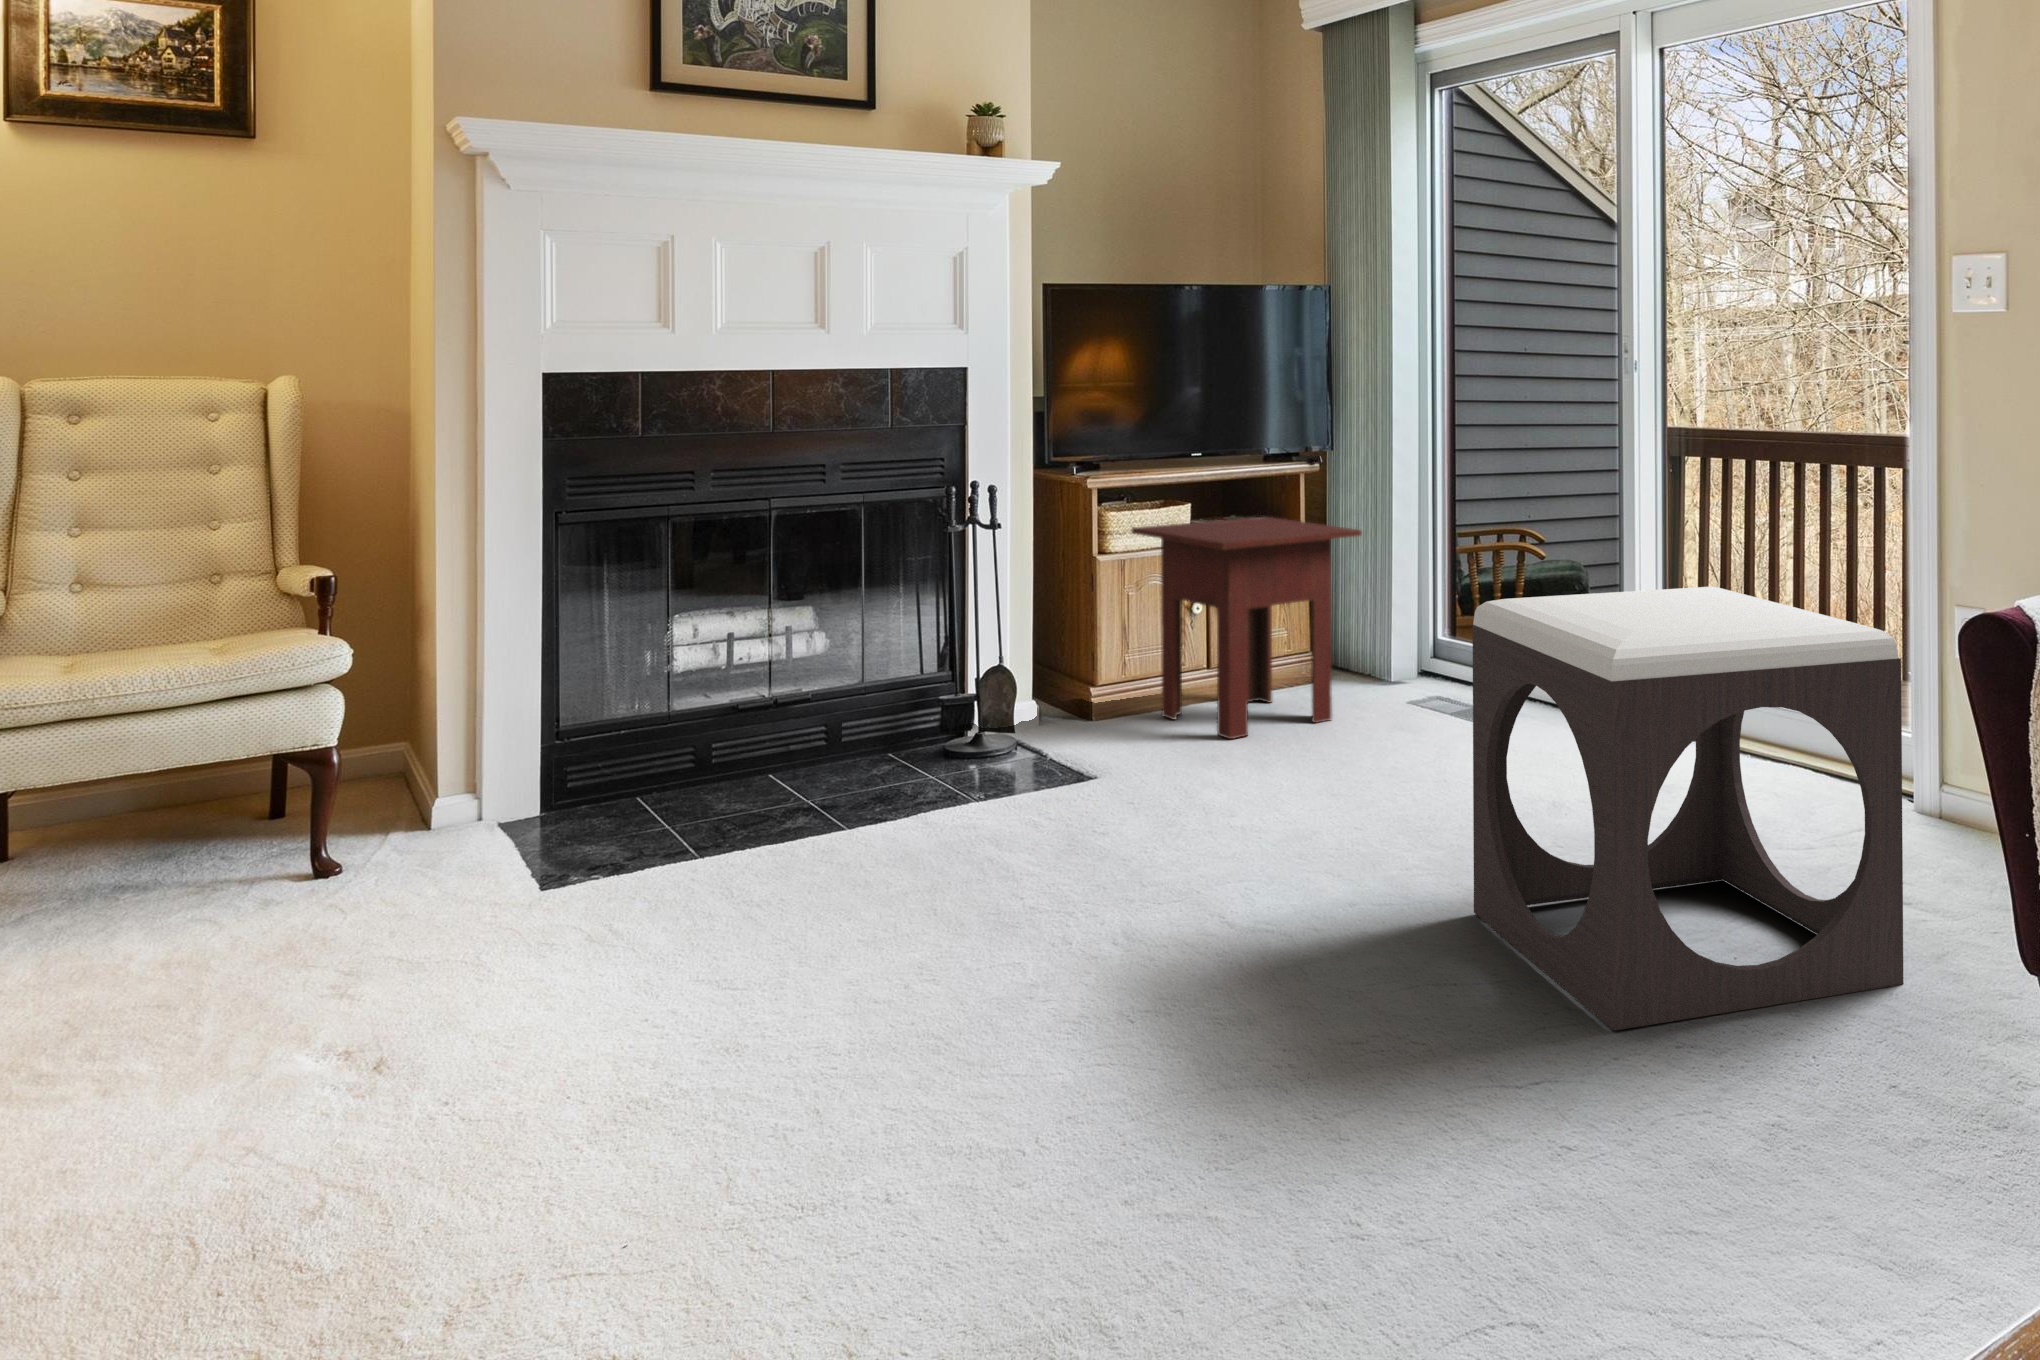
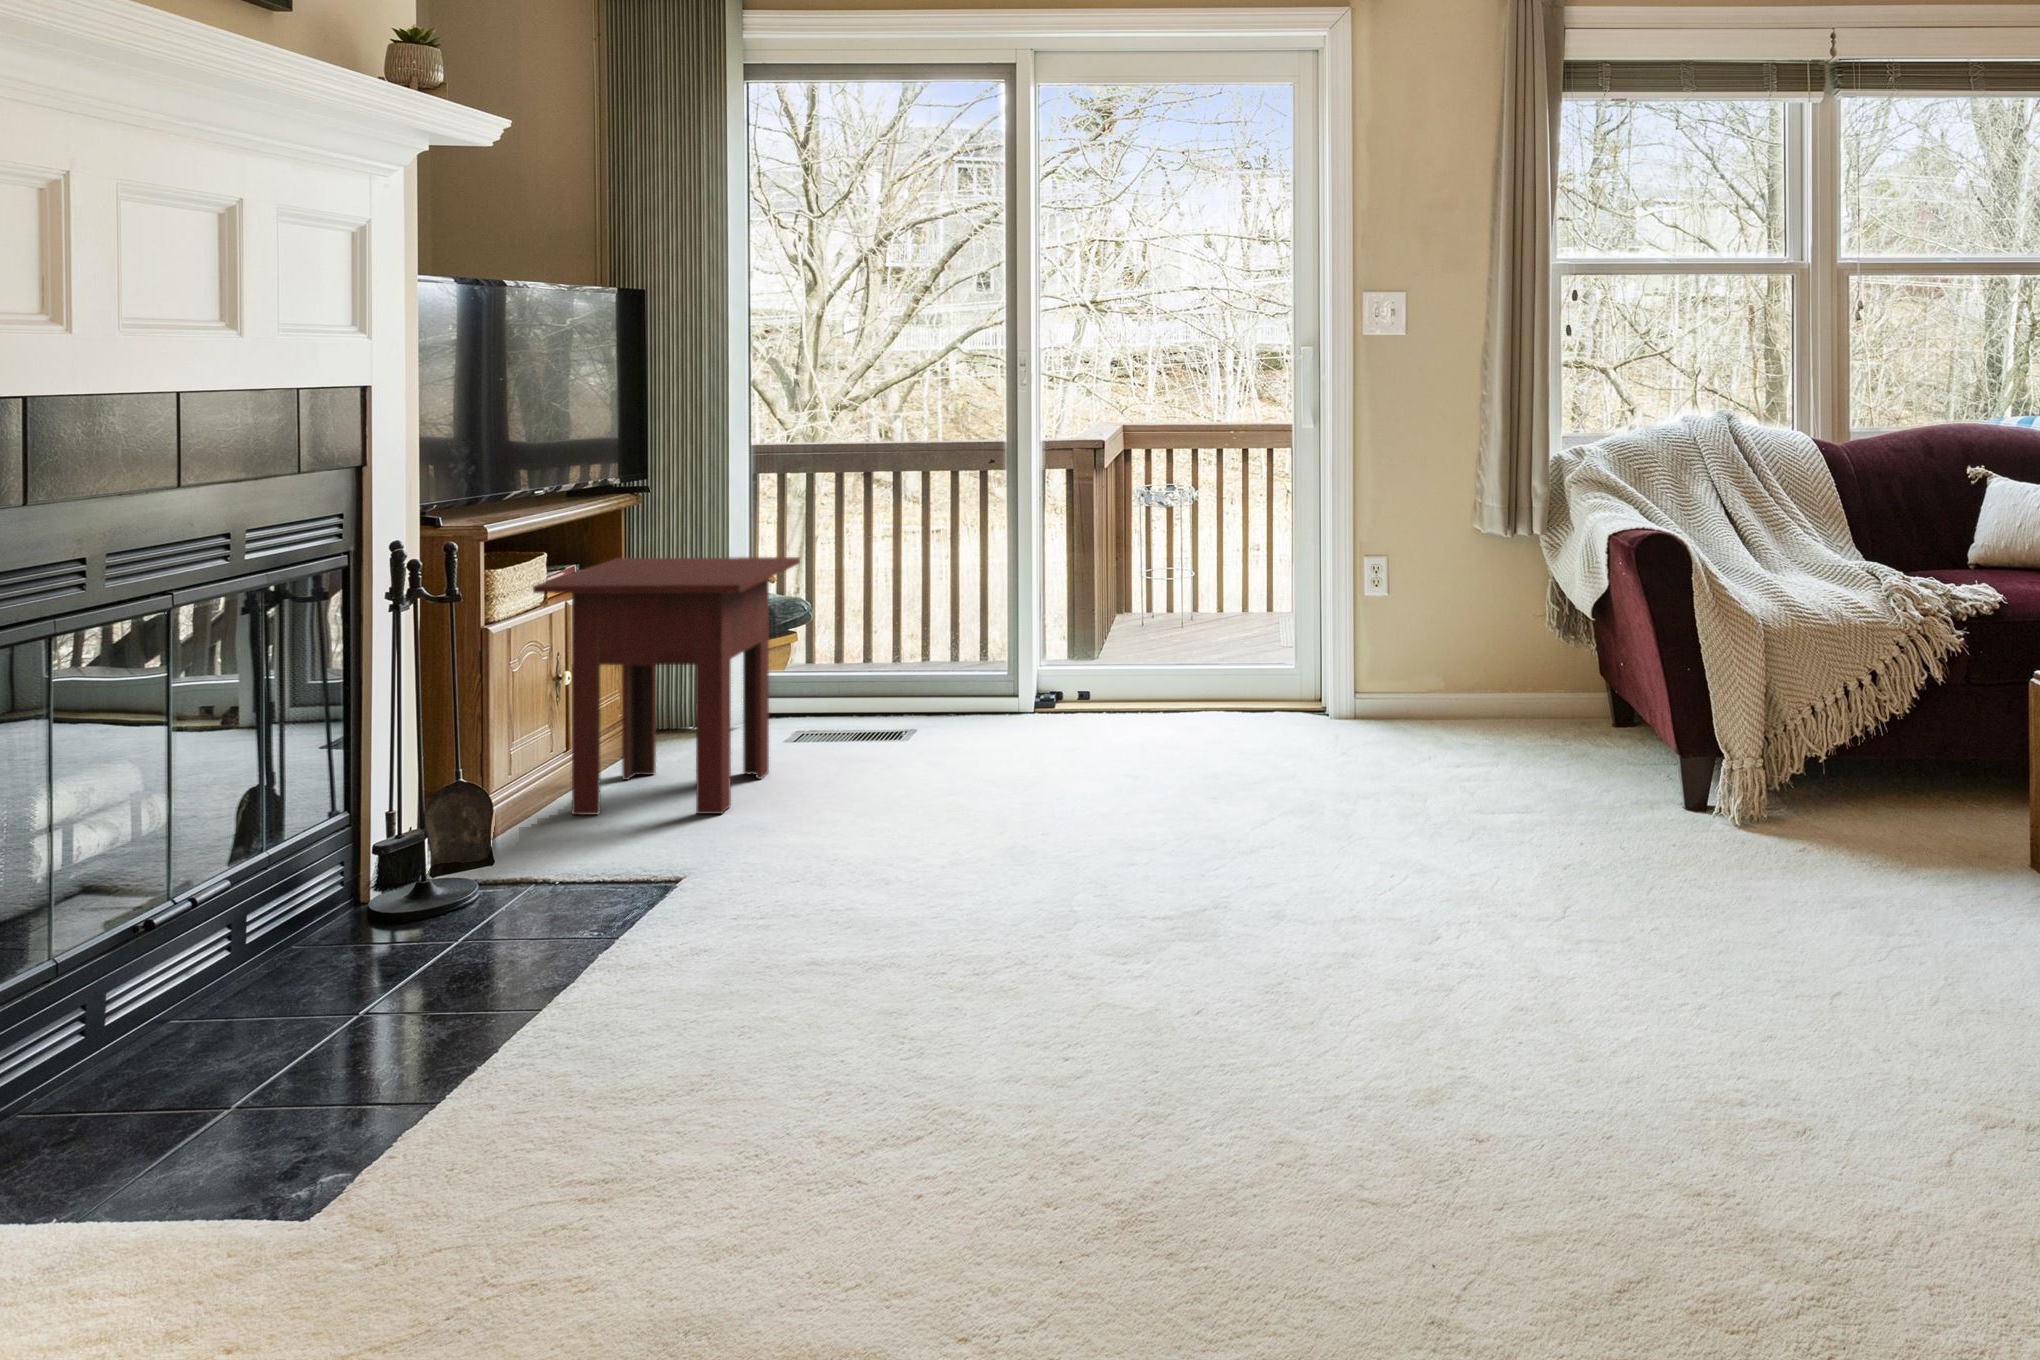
footstool: present [1473,586,1903,1031] -> none [1317,554,1609,894]

